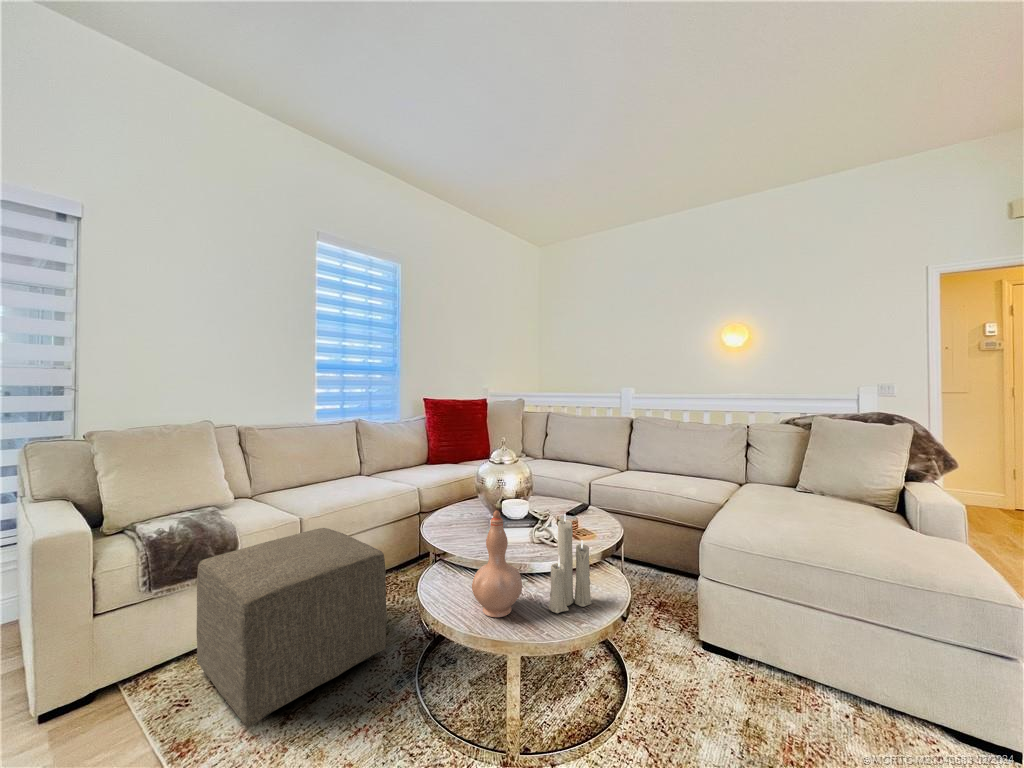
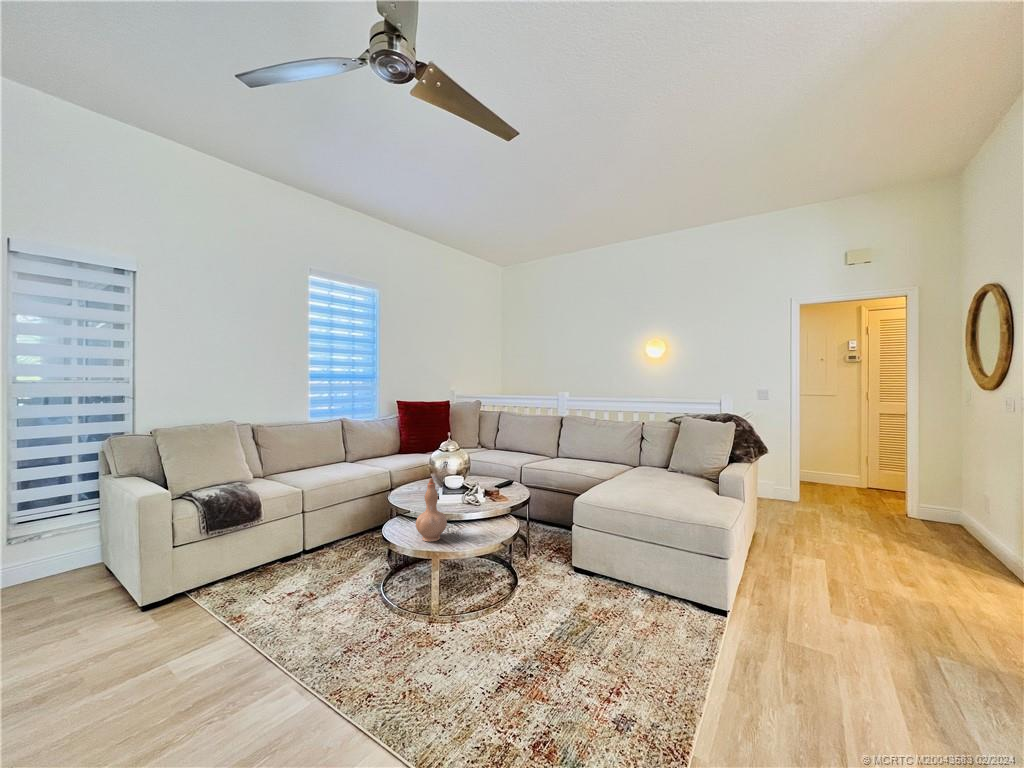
candle: present [548,516,592,613] -> none [463,475,490,539]
ottoman: present [197,528,387,728] -> none [237,496,364,610]

